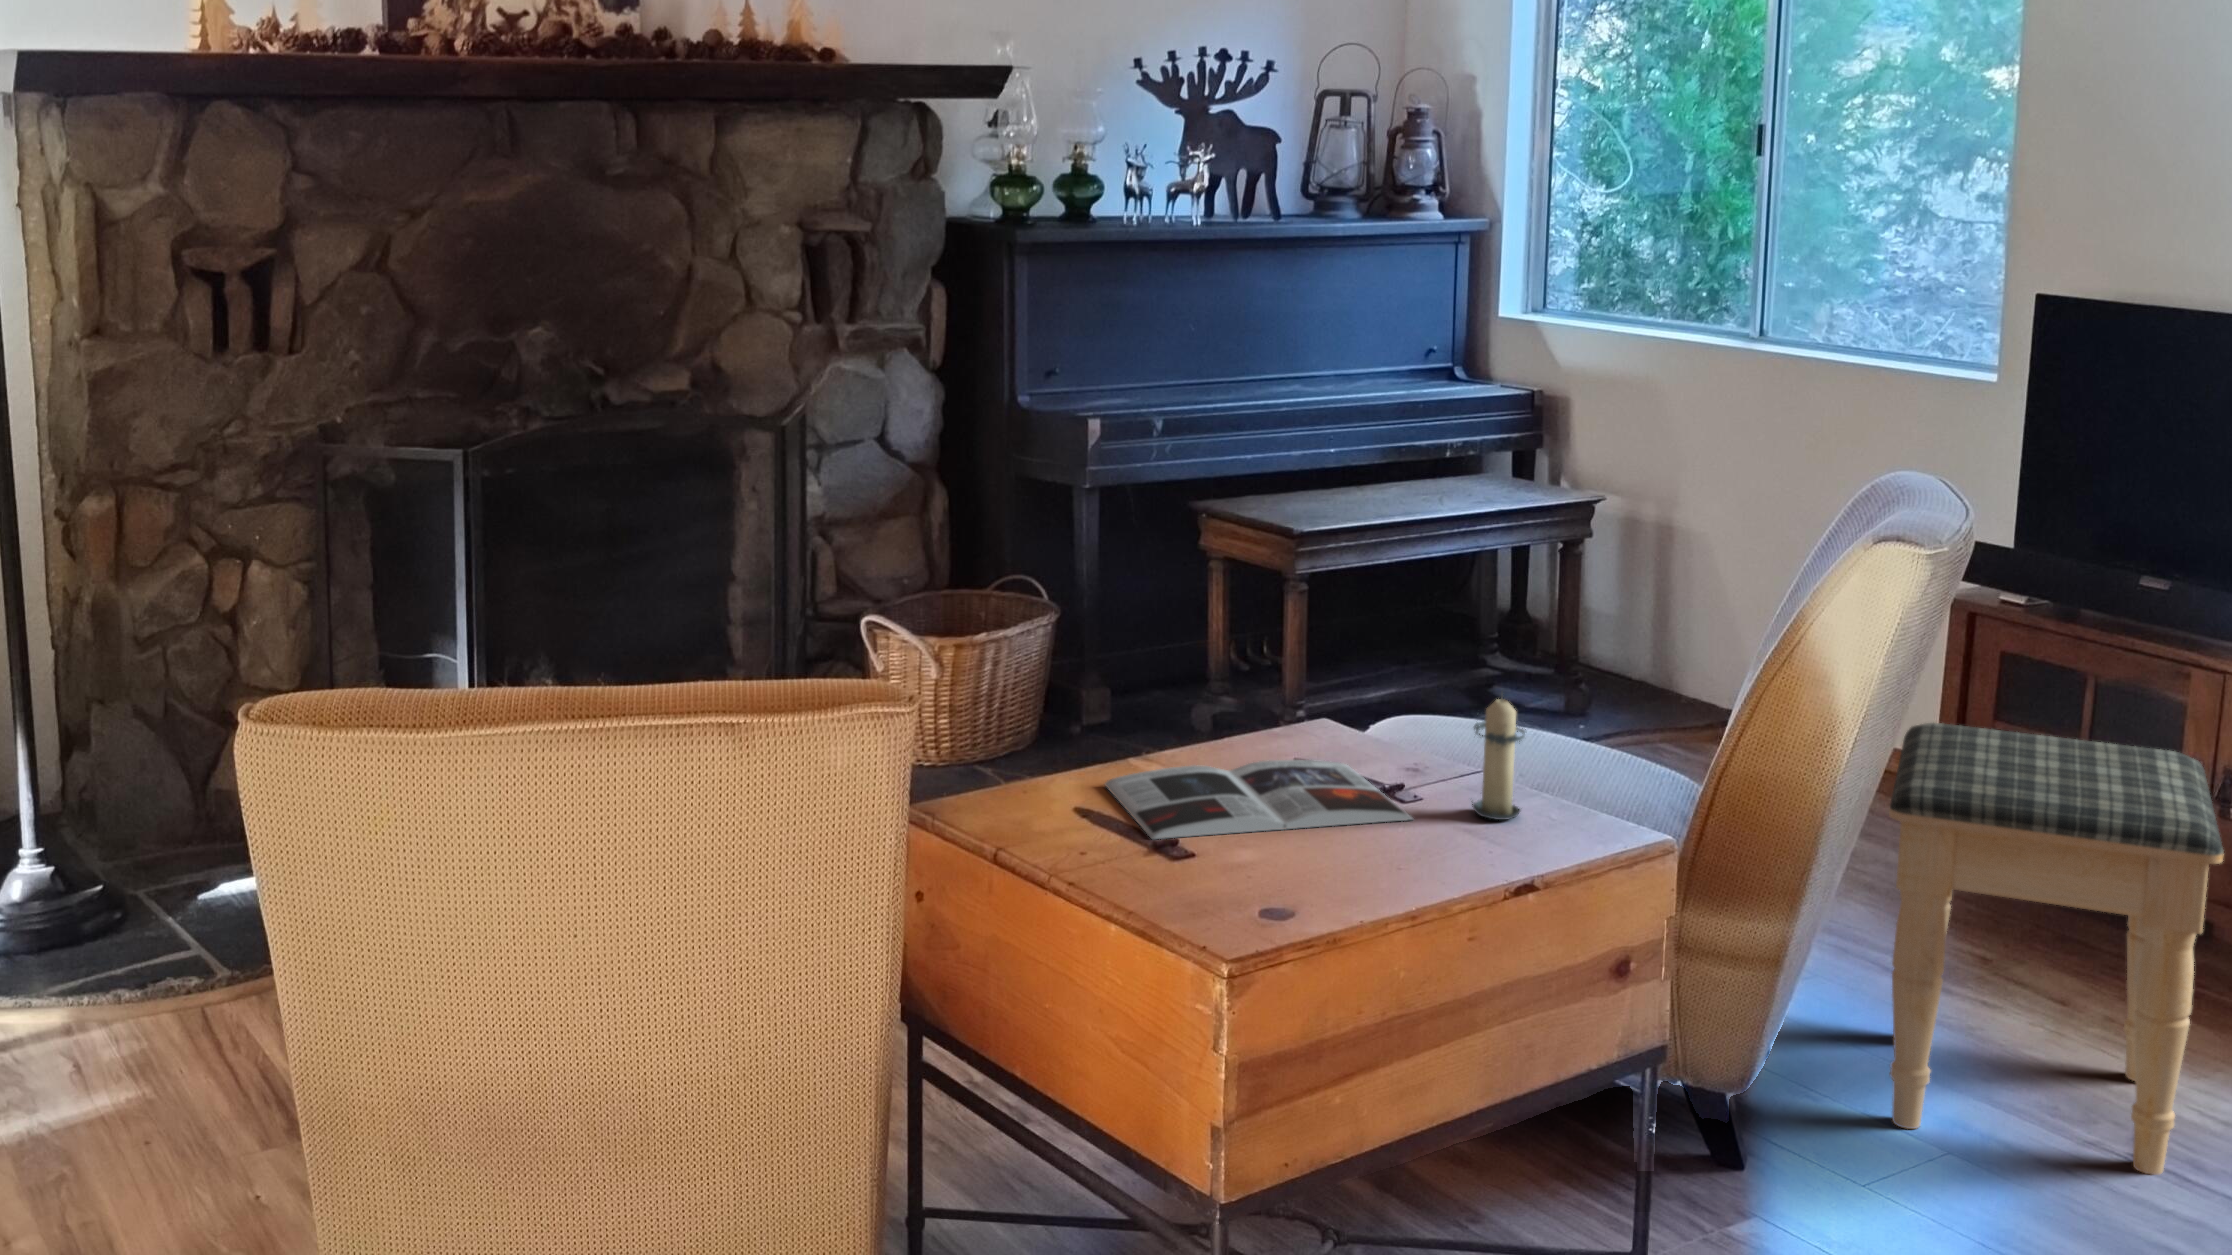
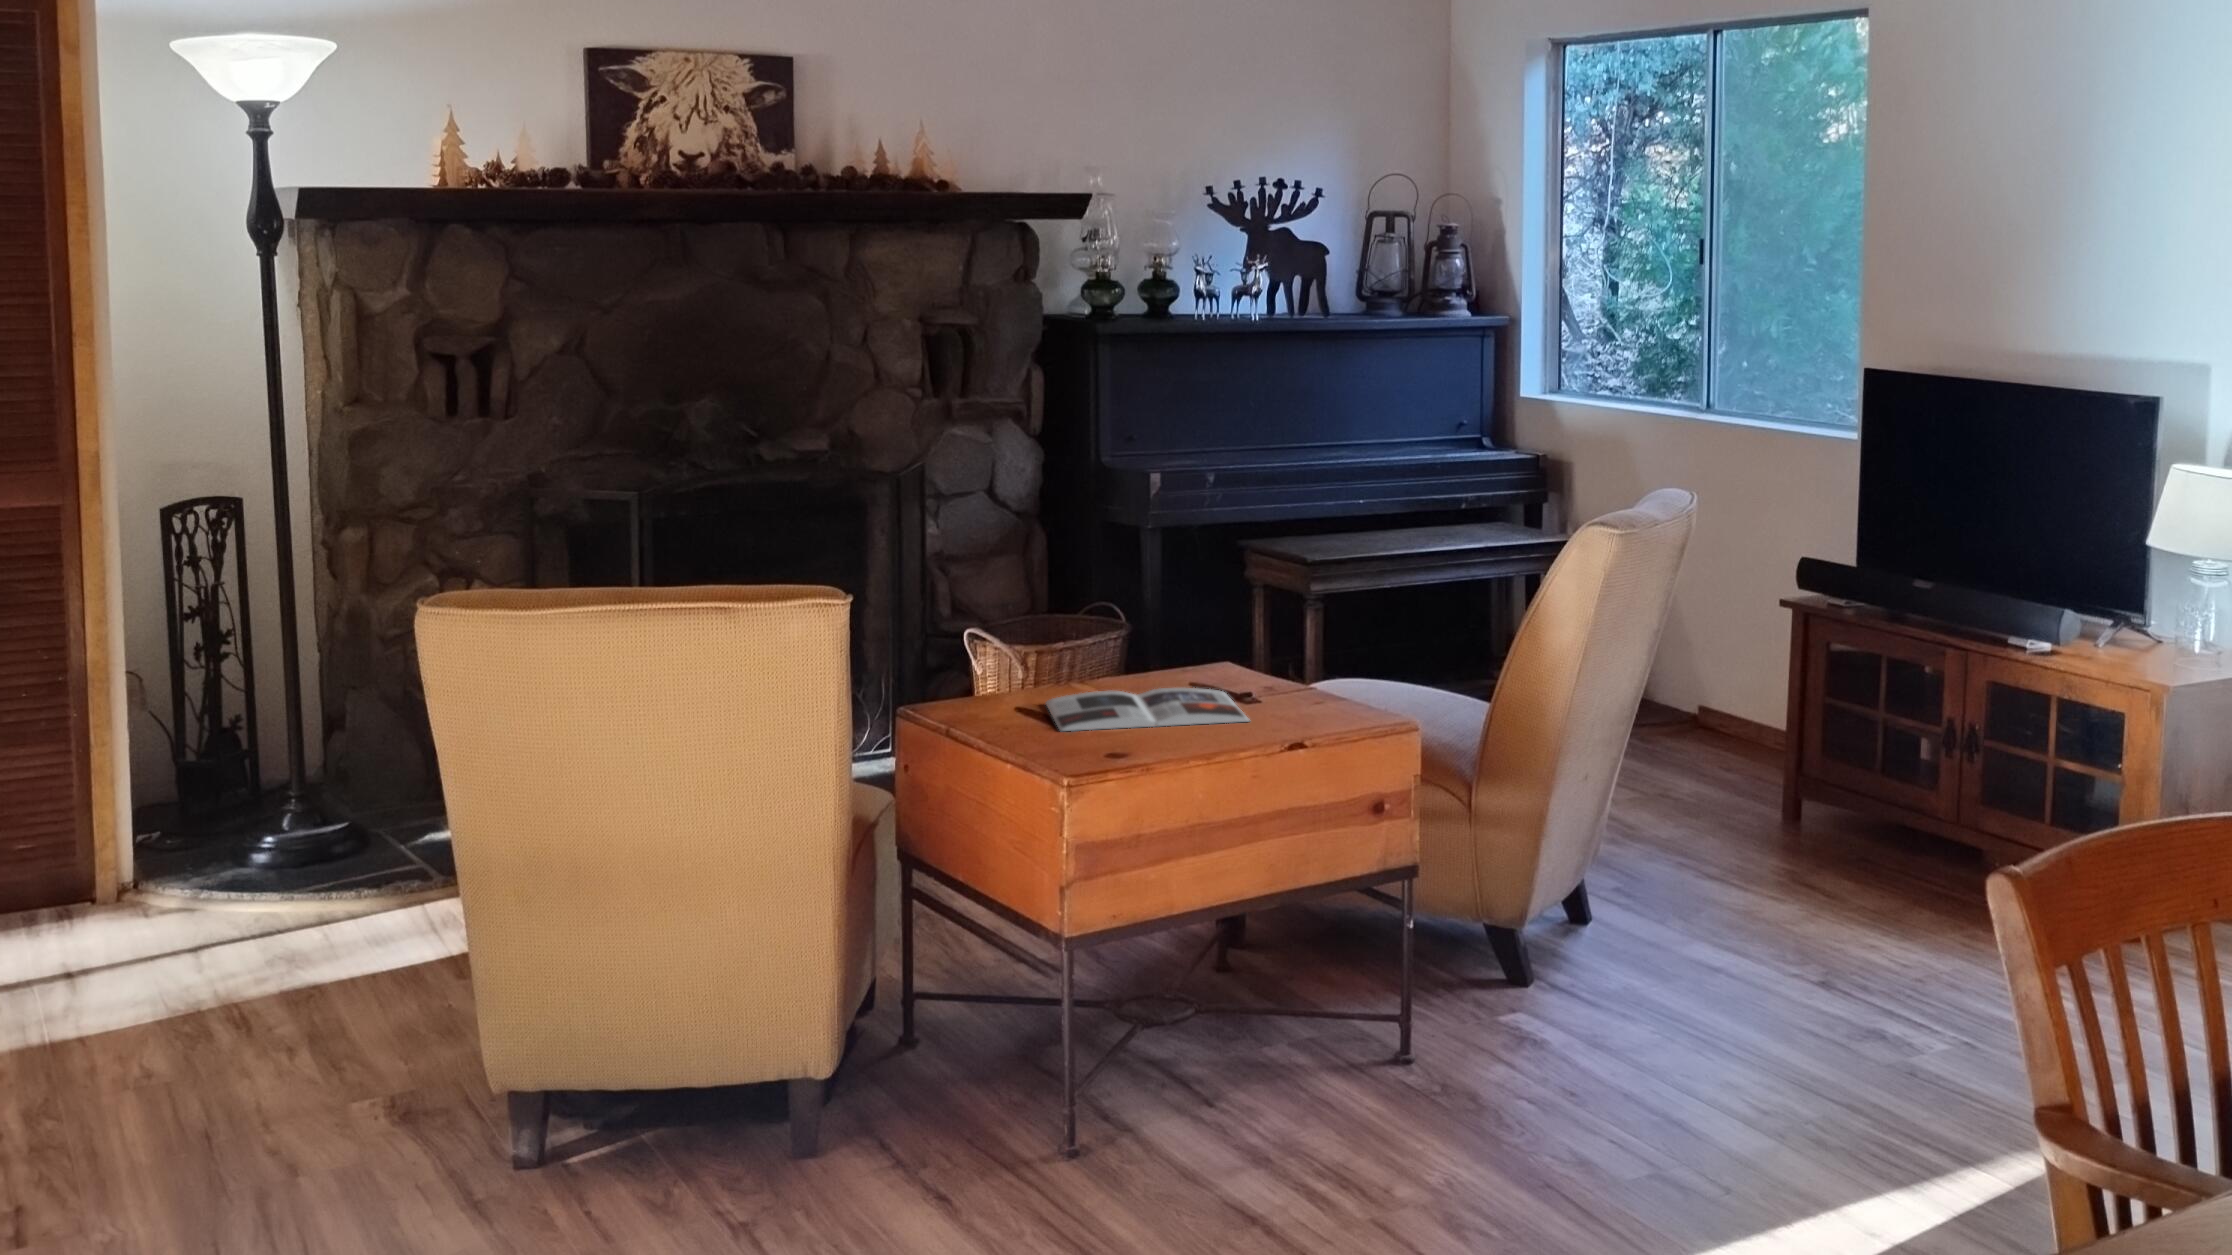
candle: present [1472,697,1526,820] -> none [1289,631,1333,723]
footstool: present [1889,723,2223,1175] -> none [1646,682,1898,1001]

